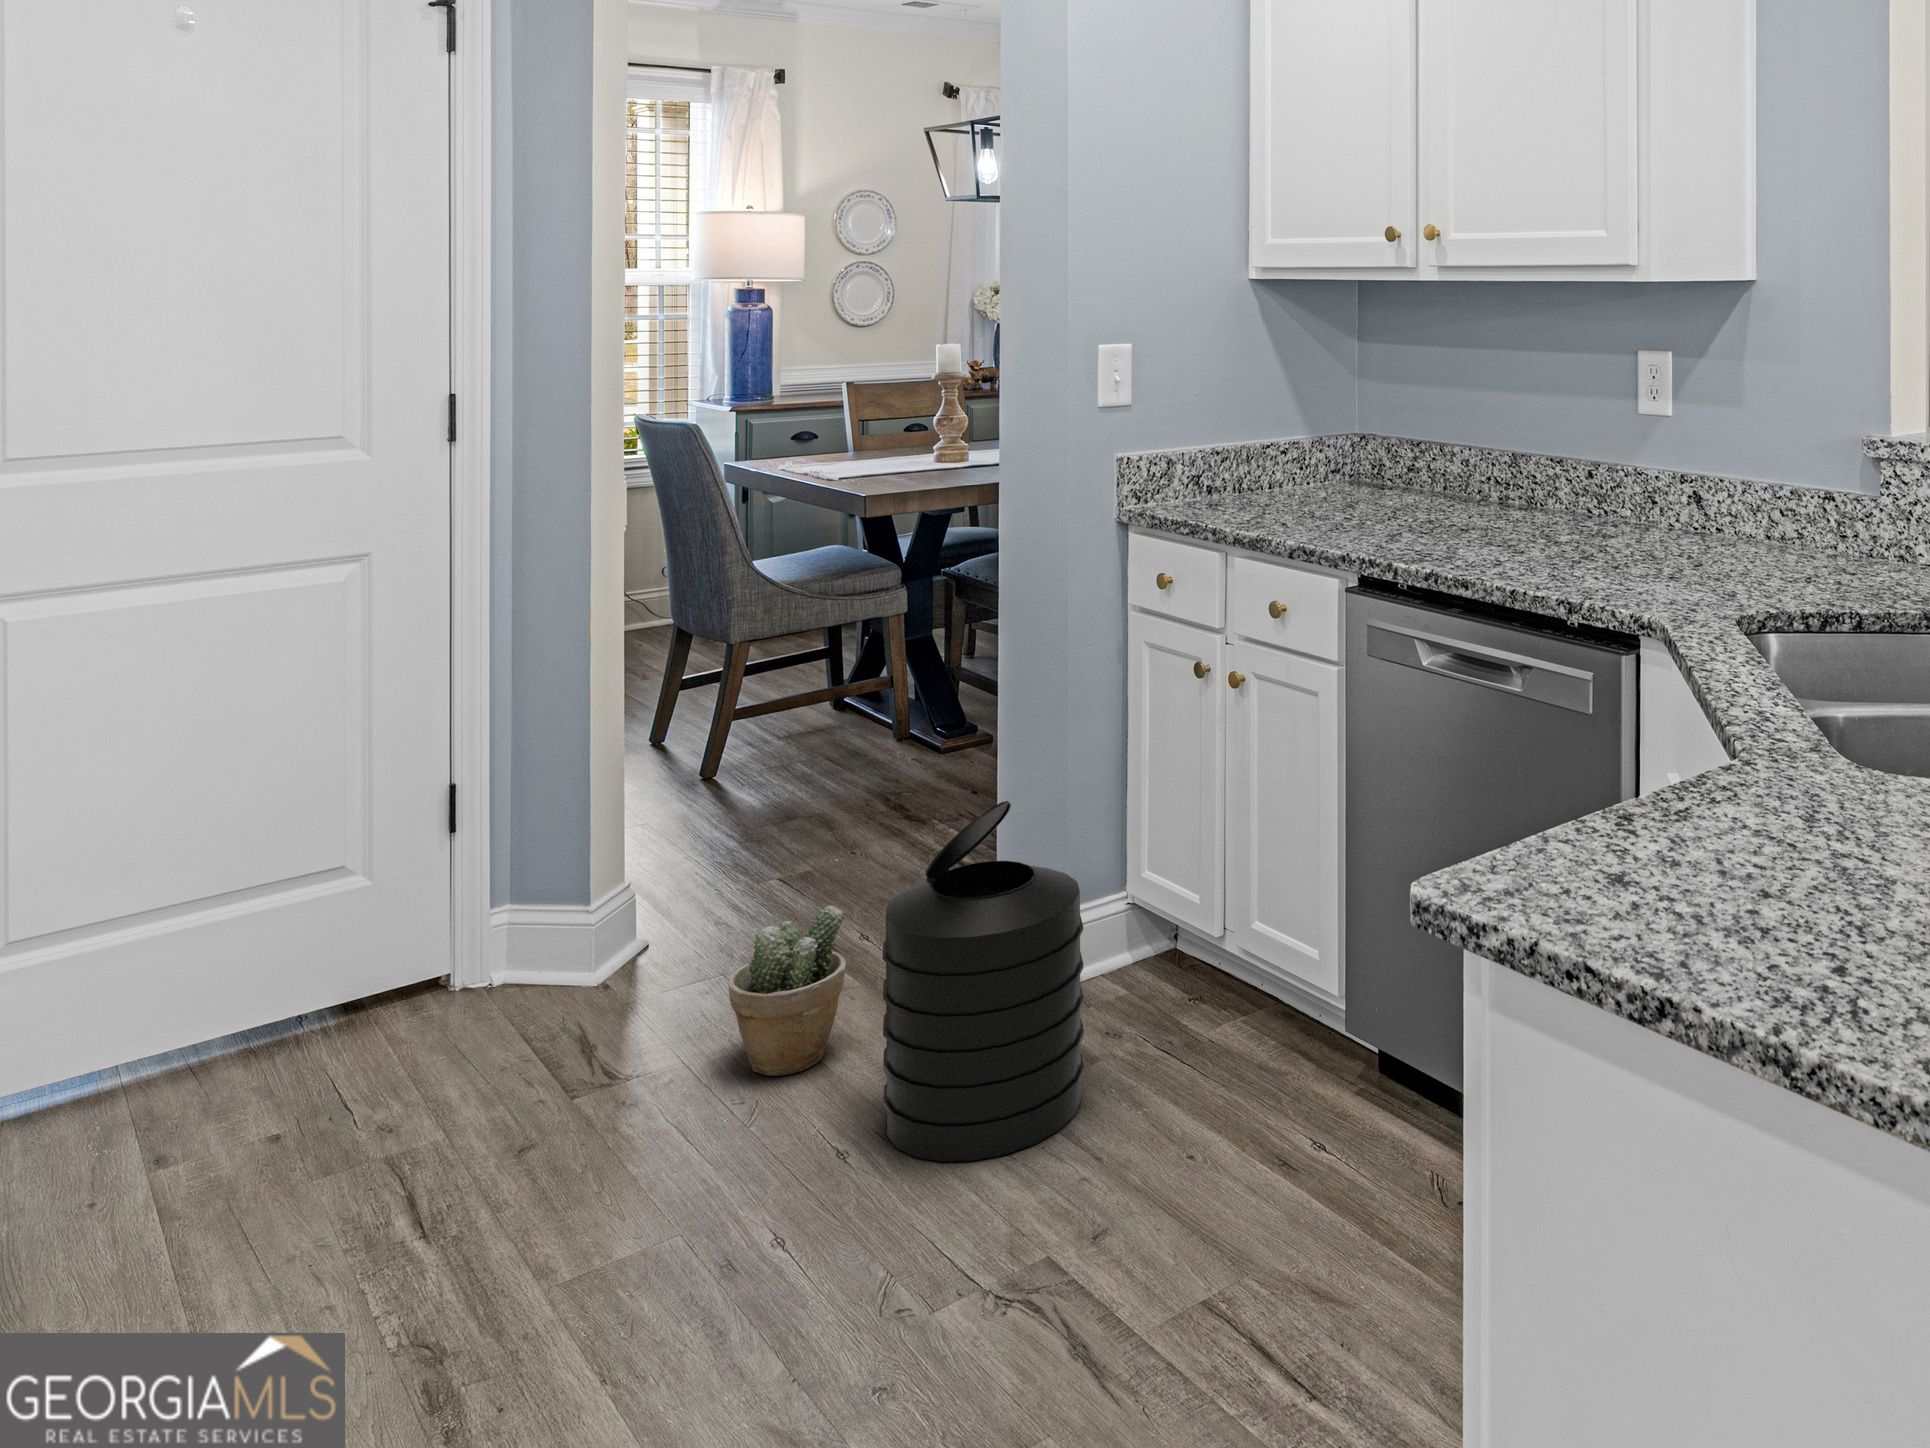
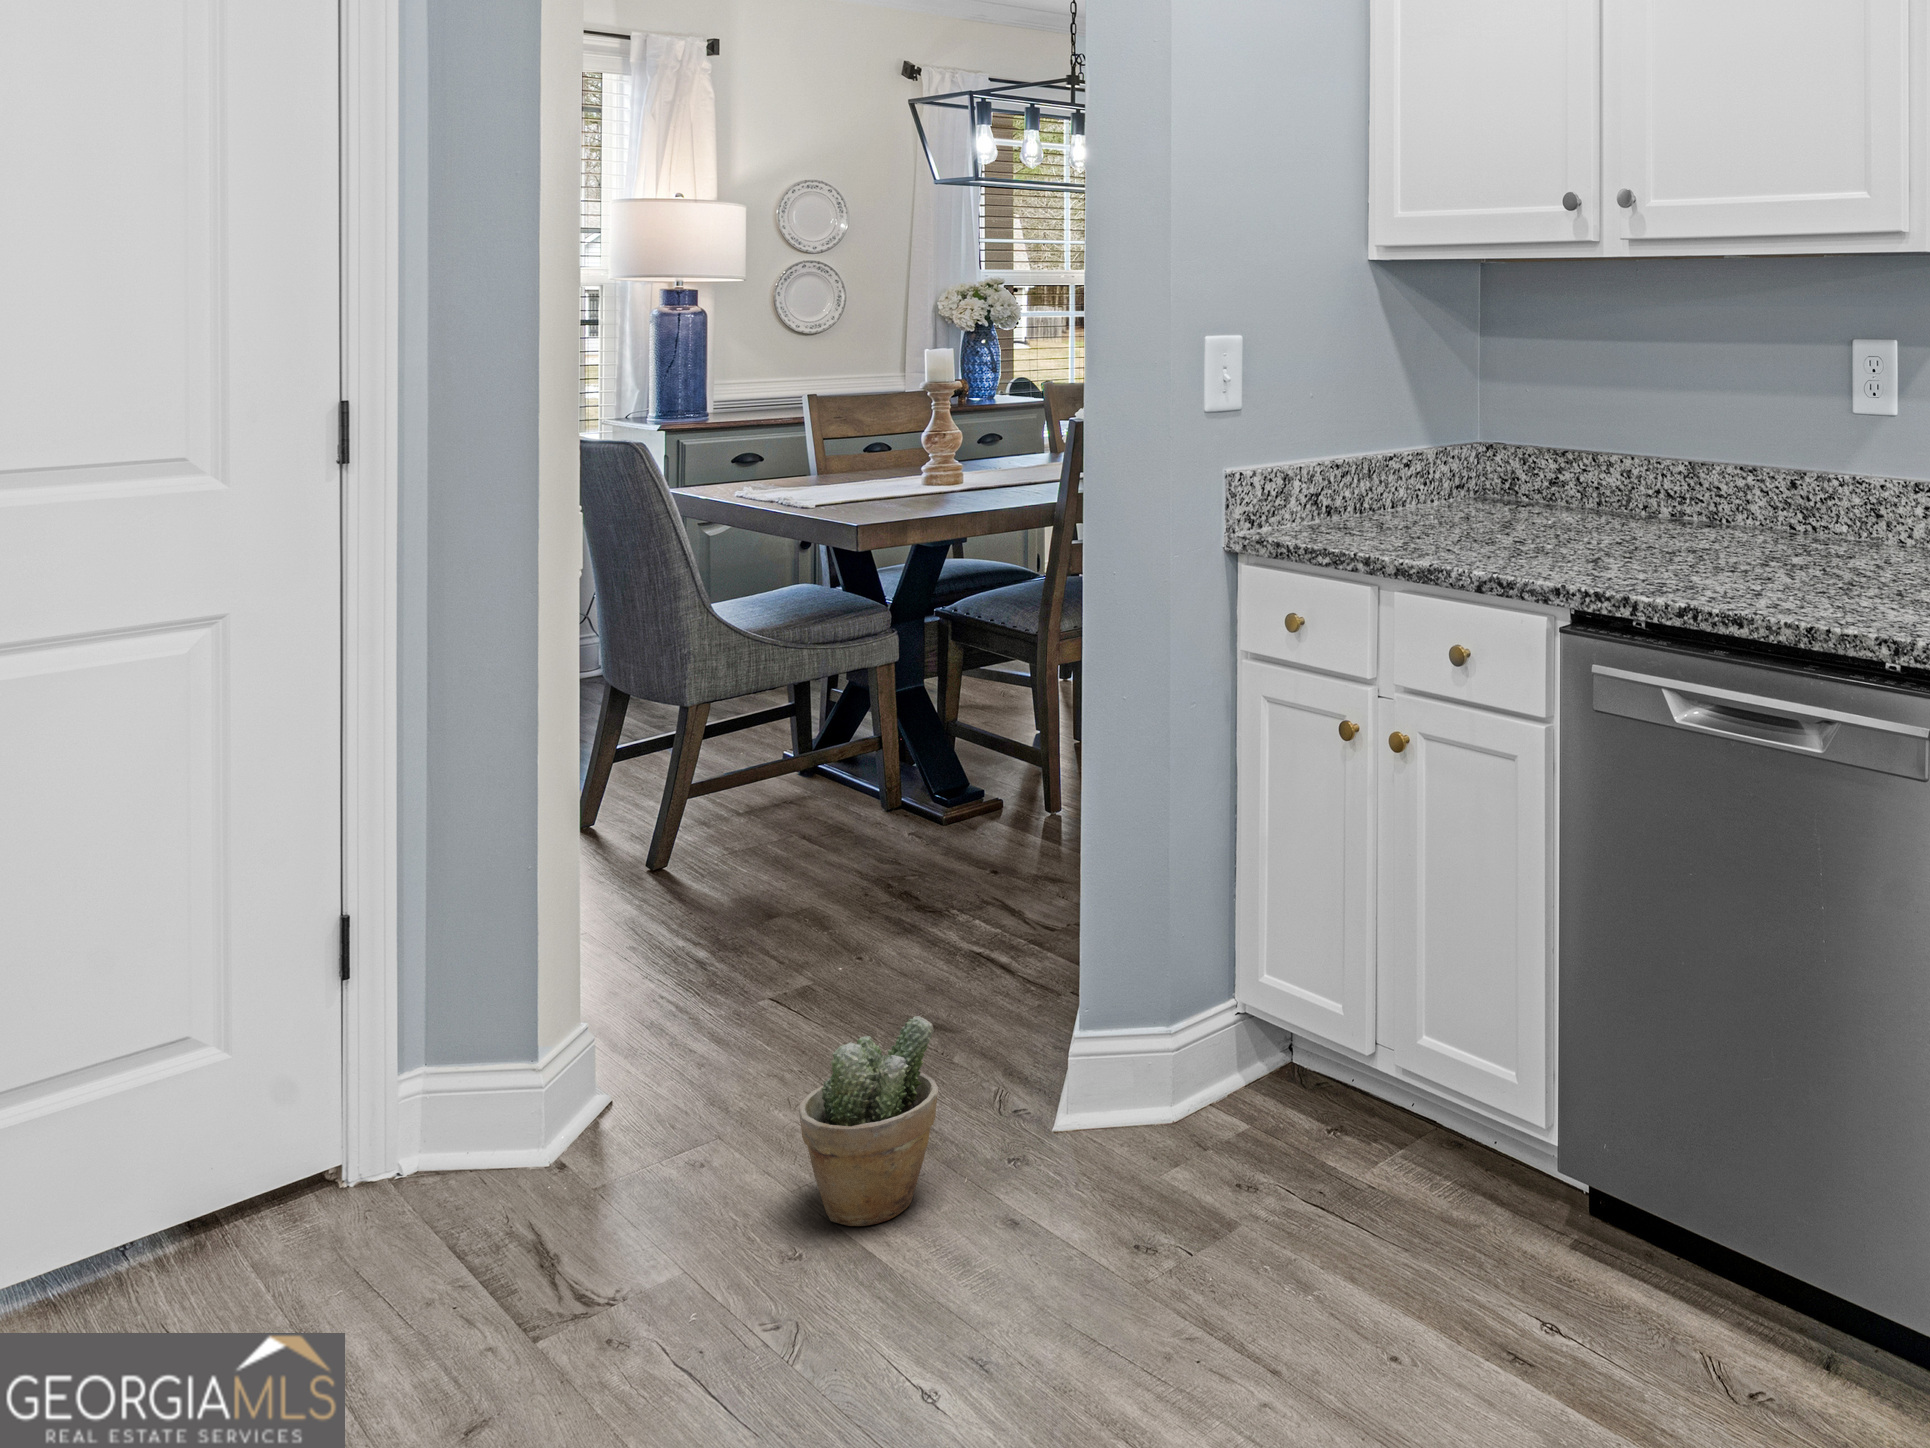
trash can: present [883,801,1084,1162] -> none [1009,884,1245,1328]

